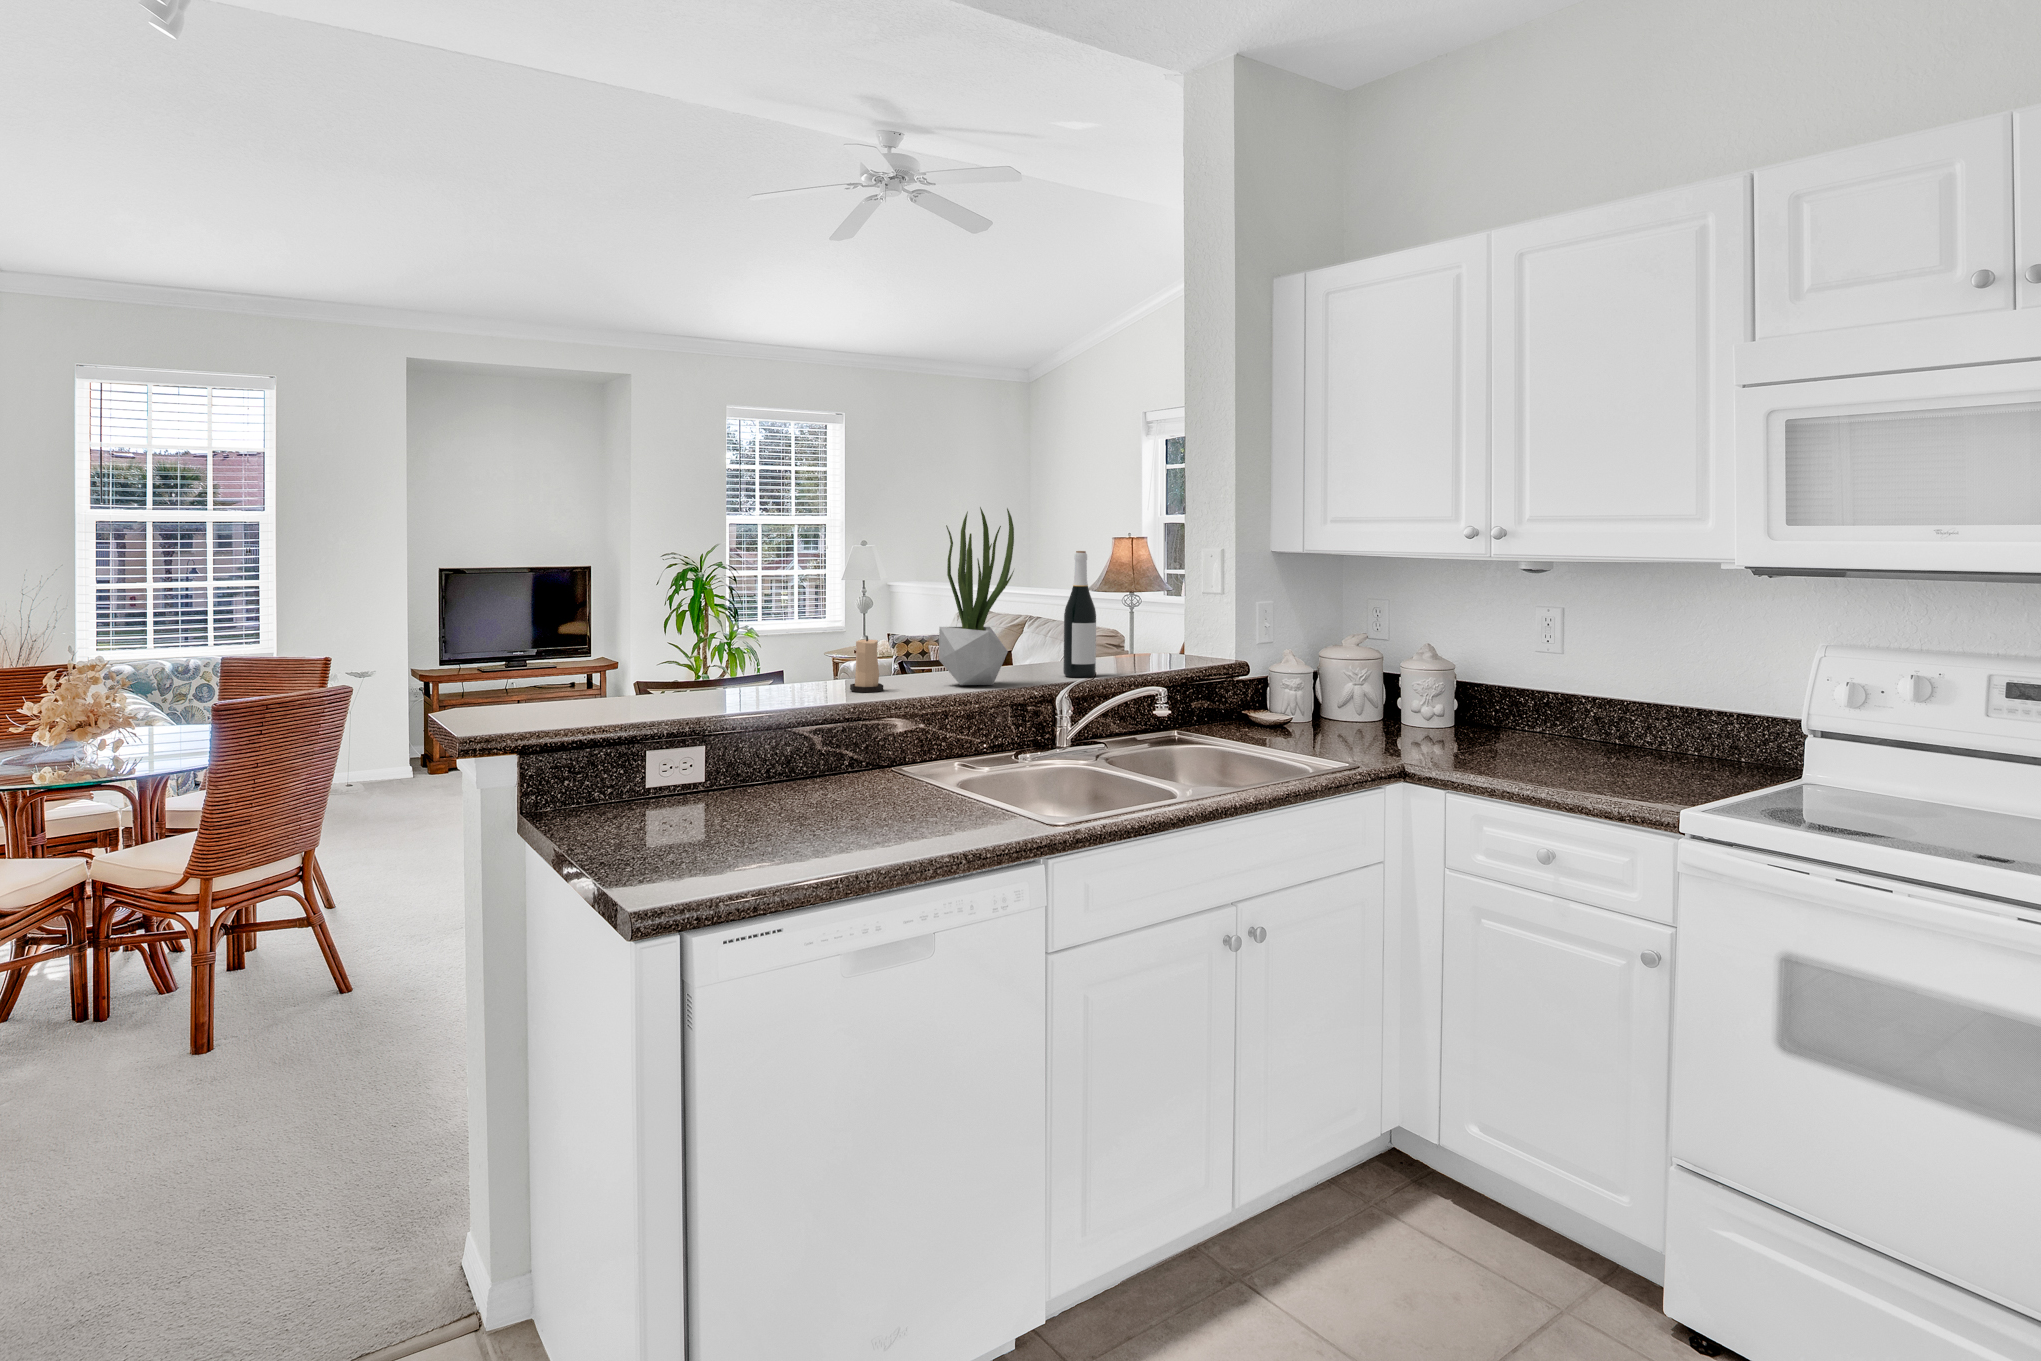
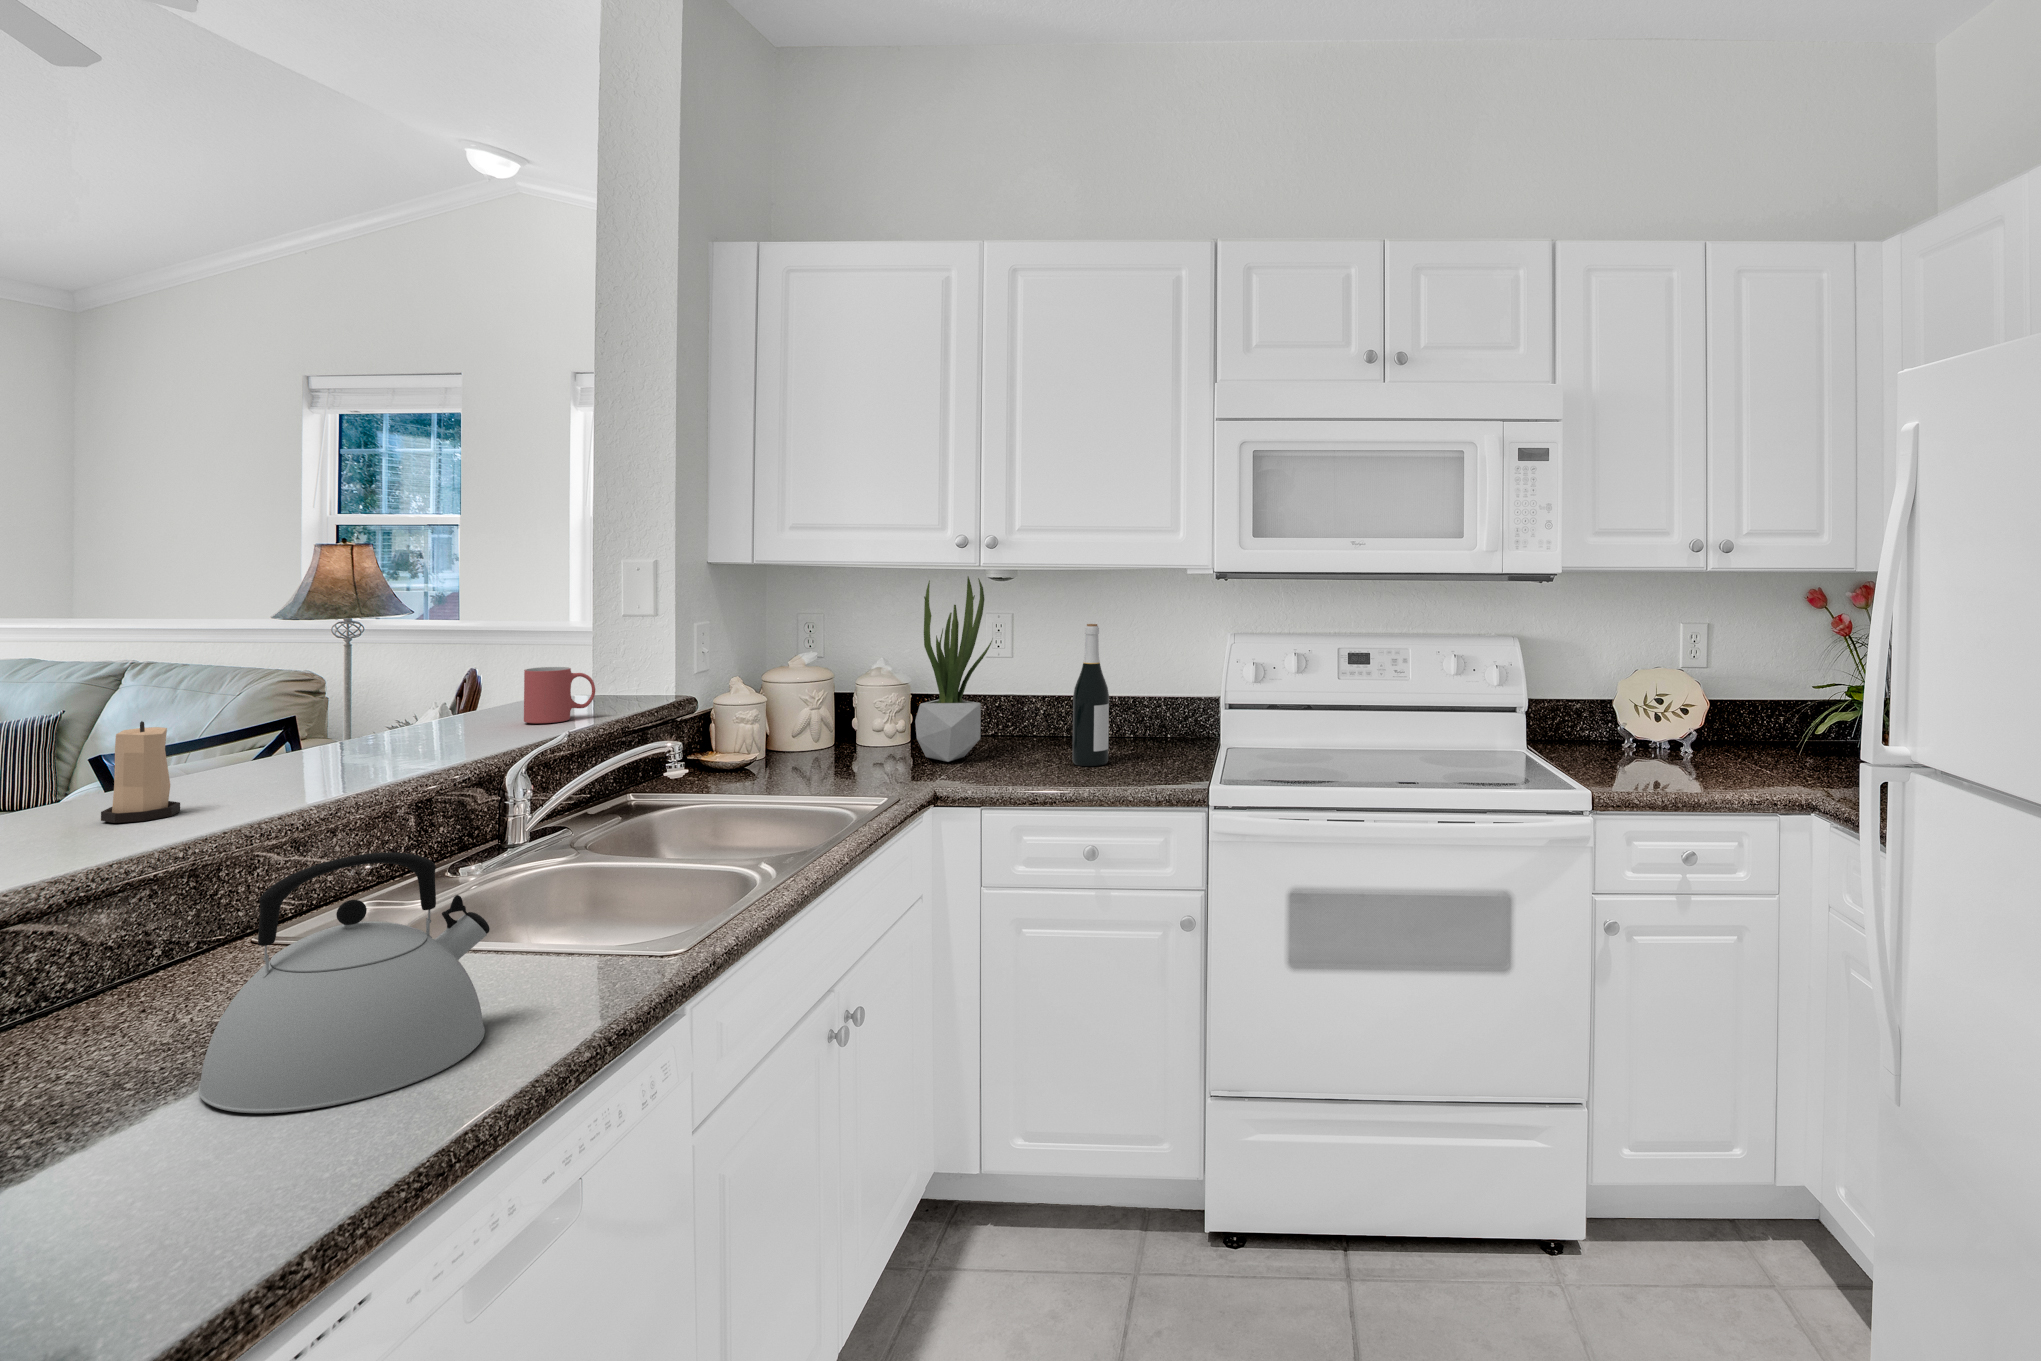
potted plant: present [939,507,1014,685] -> present [915,577,992,762]
wine bottle: present [1063,551,1096,678] -> present [1072,624,1109,766]
mug: none [1118,628,1166,670] -> present [524,667,595,723]
kettle: none [793,712,931,846] -> present [198,852,490,1113]

